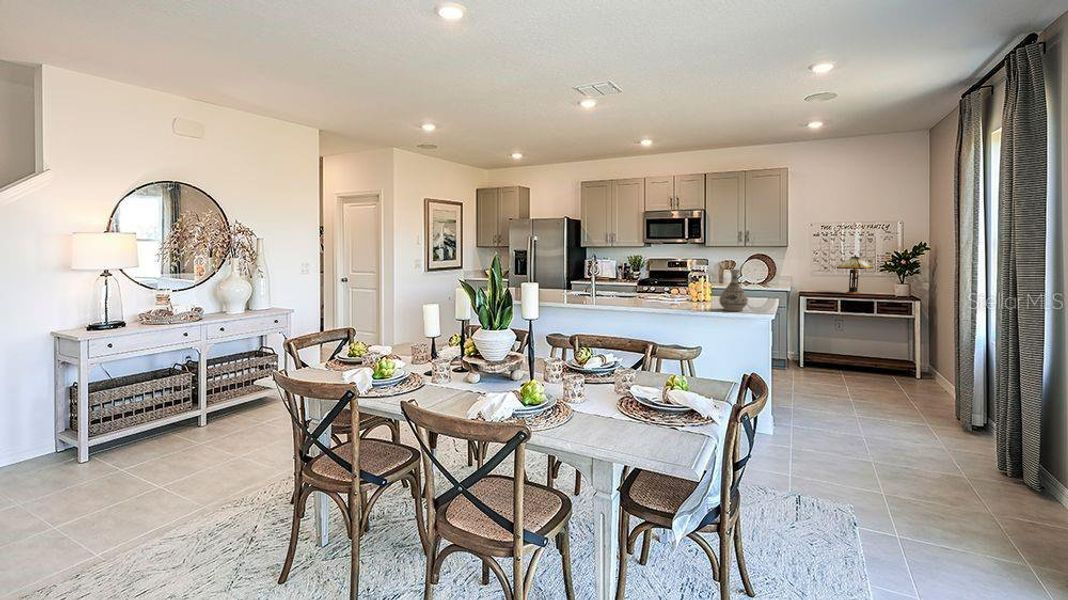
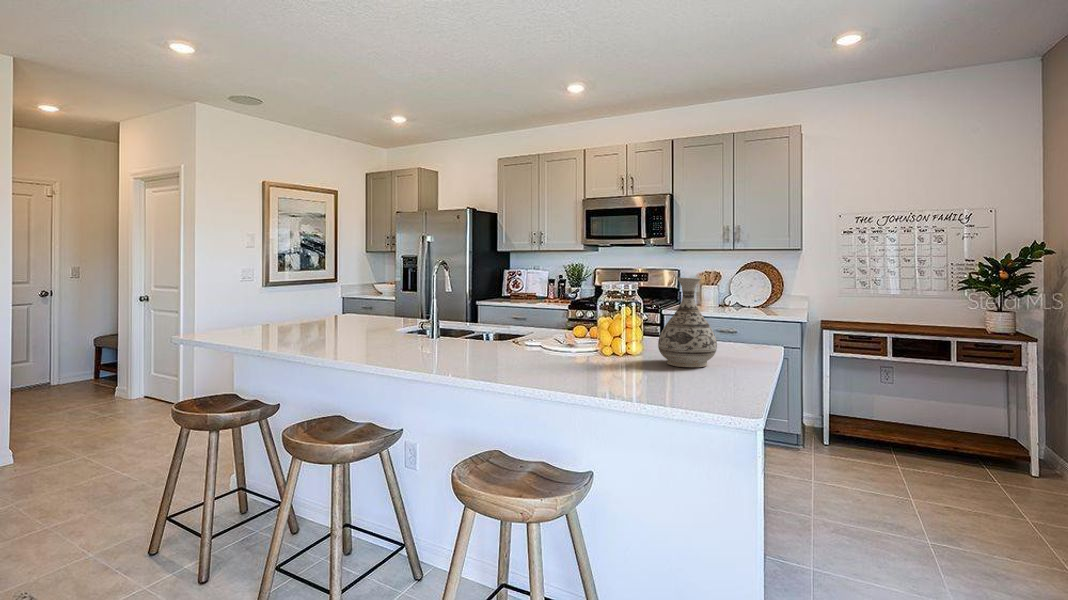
table lamp: present [837,255,873,295] -> none [884,262,947,328]

